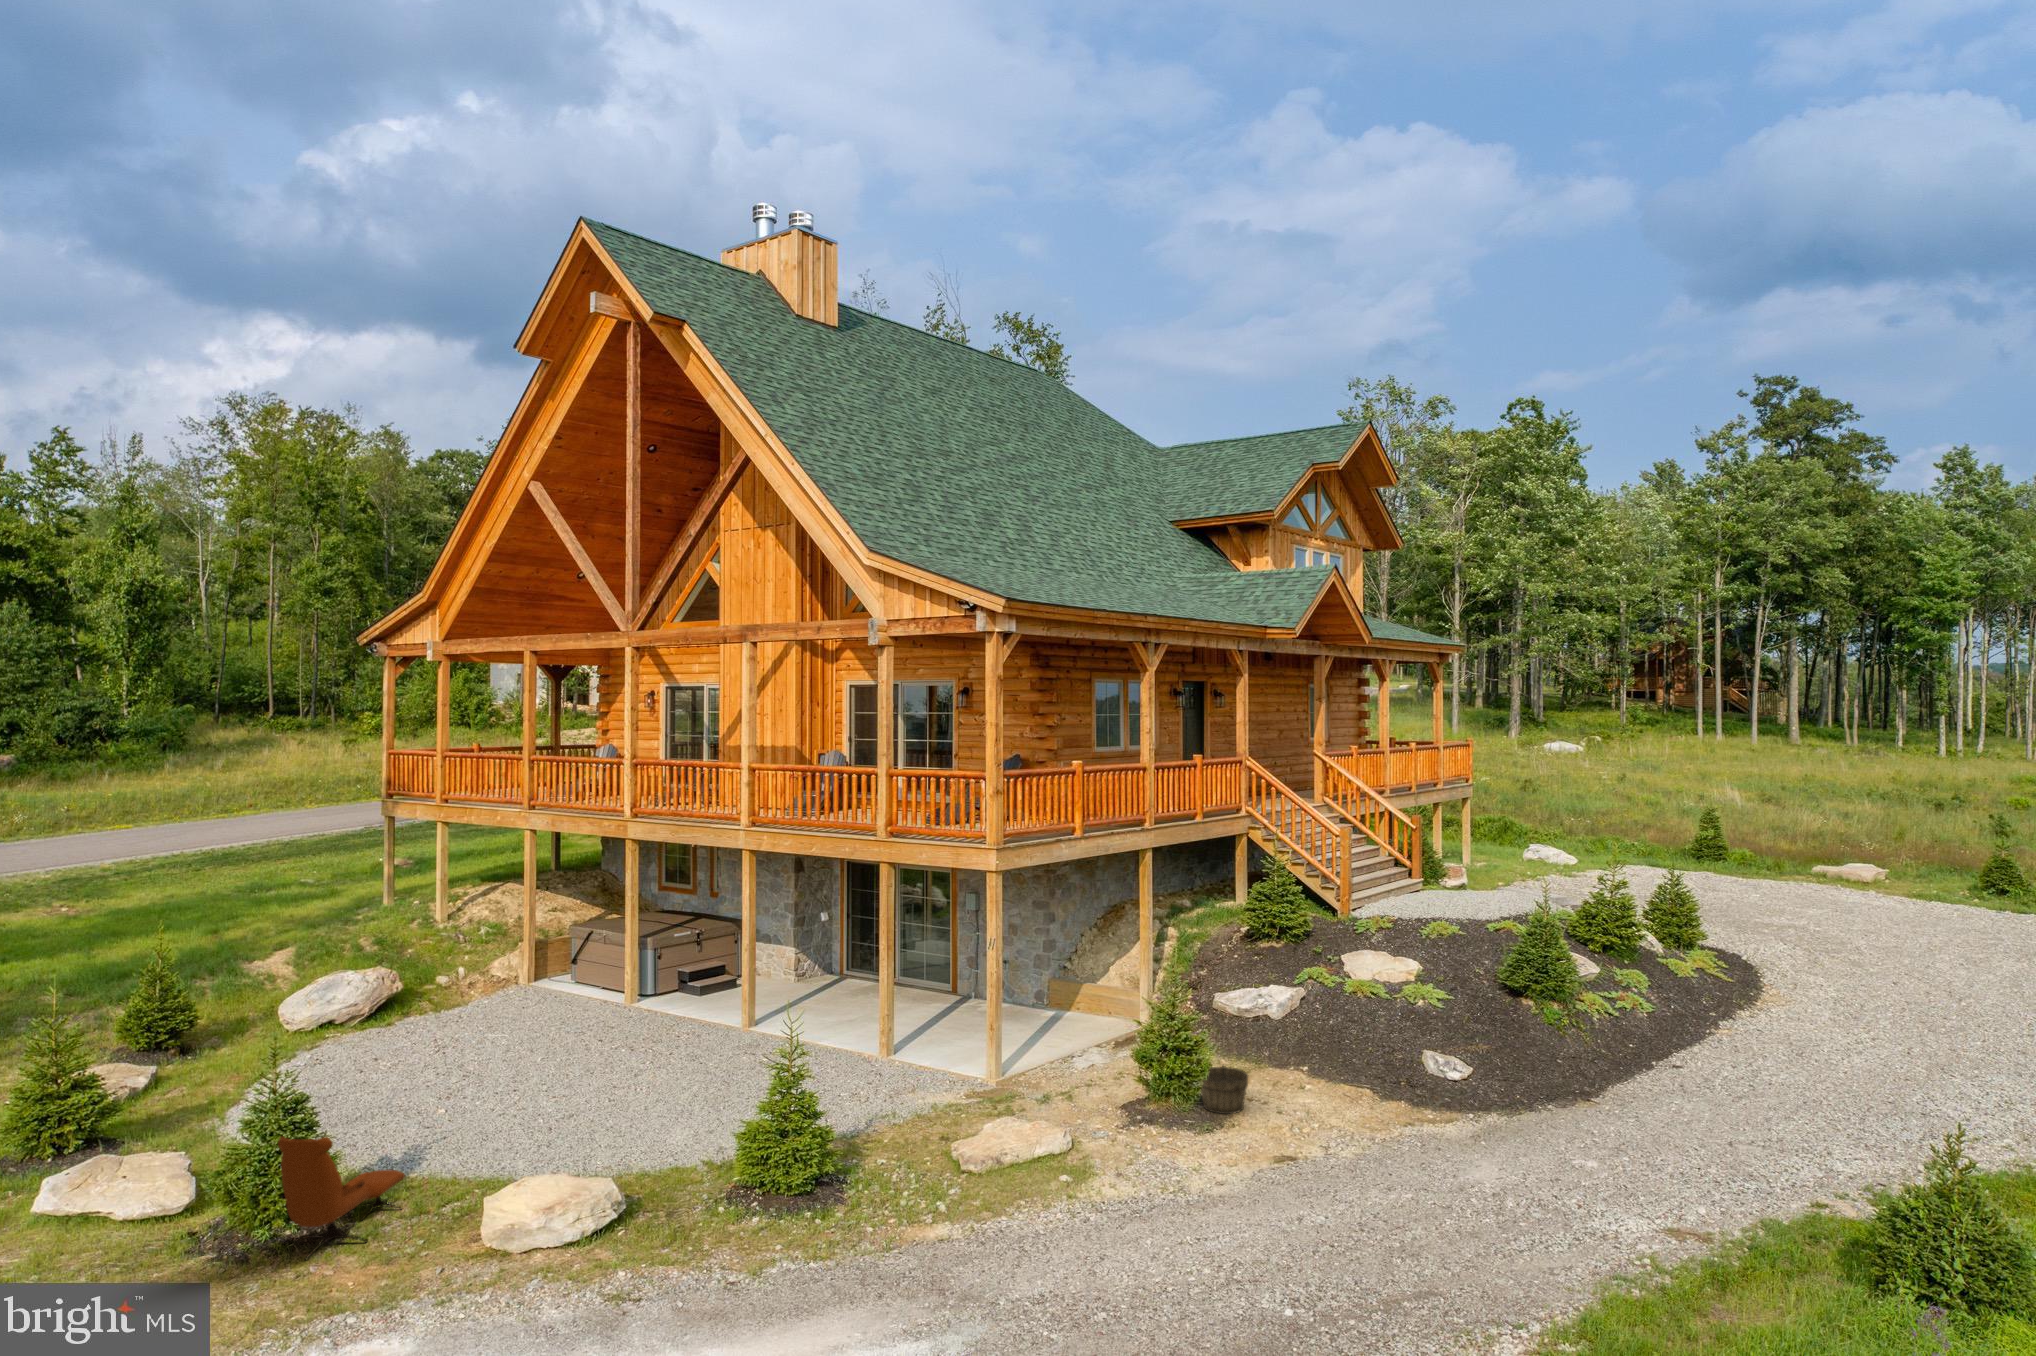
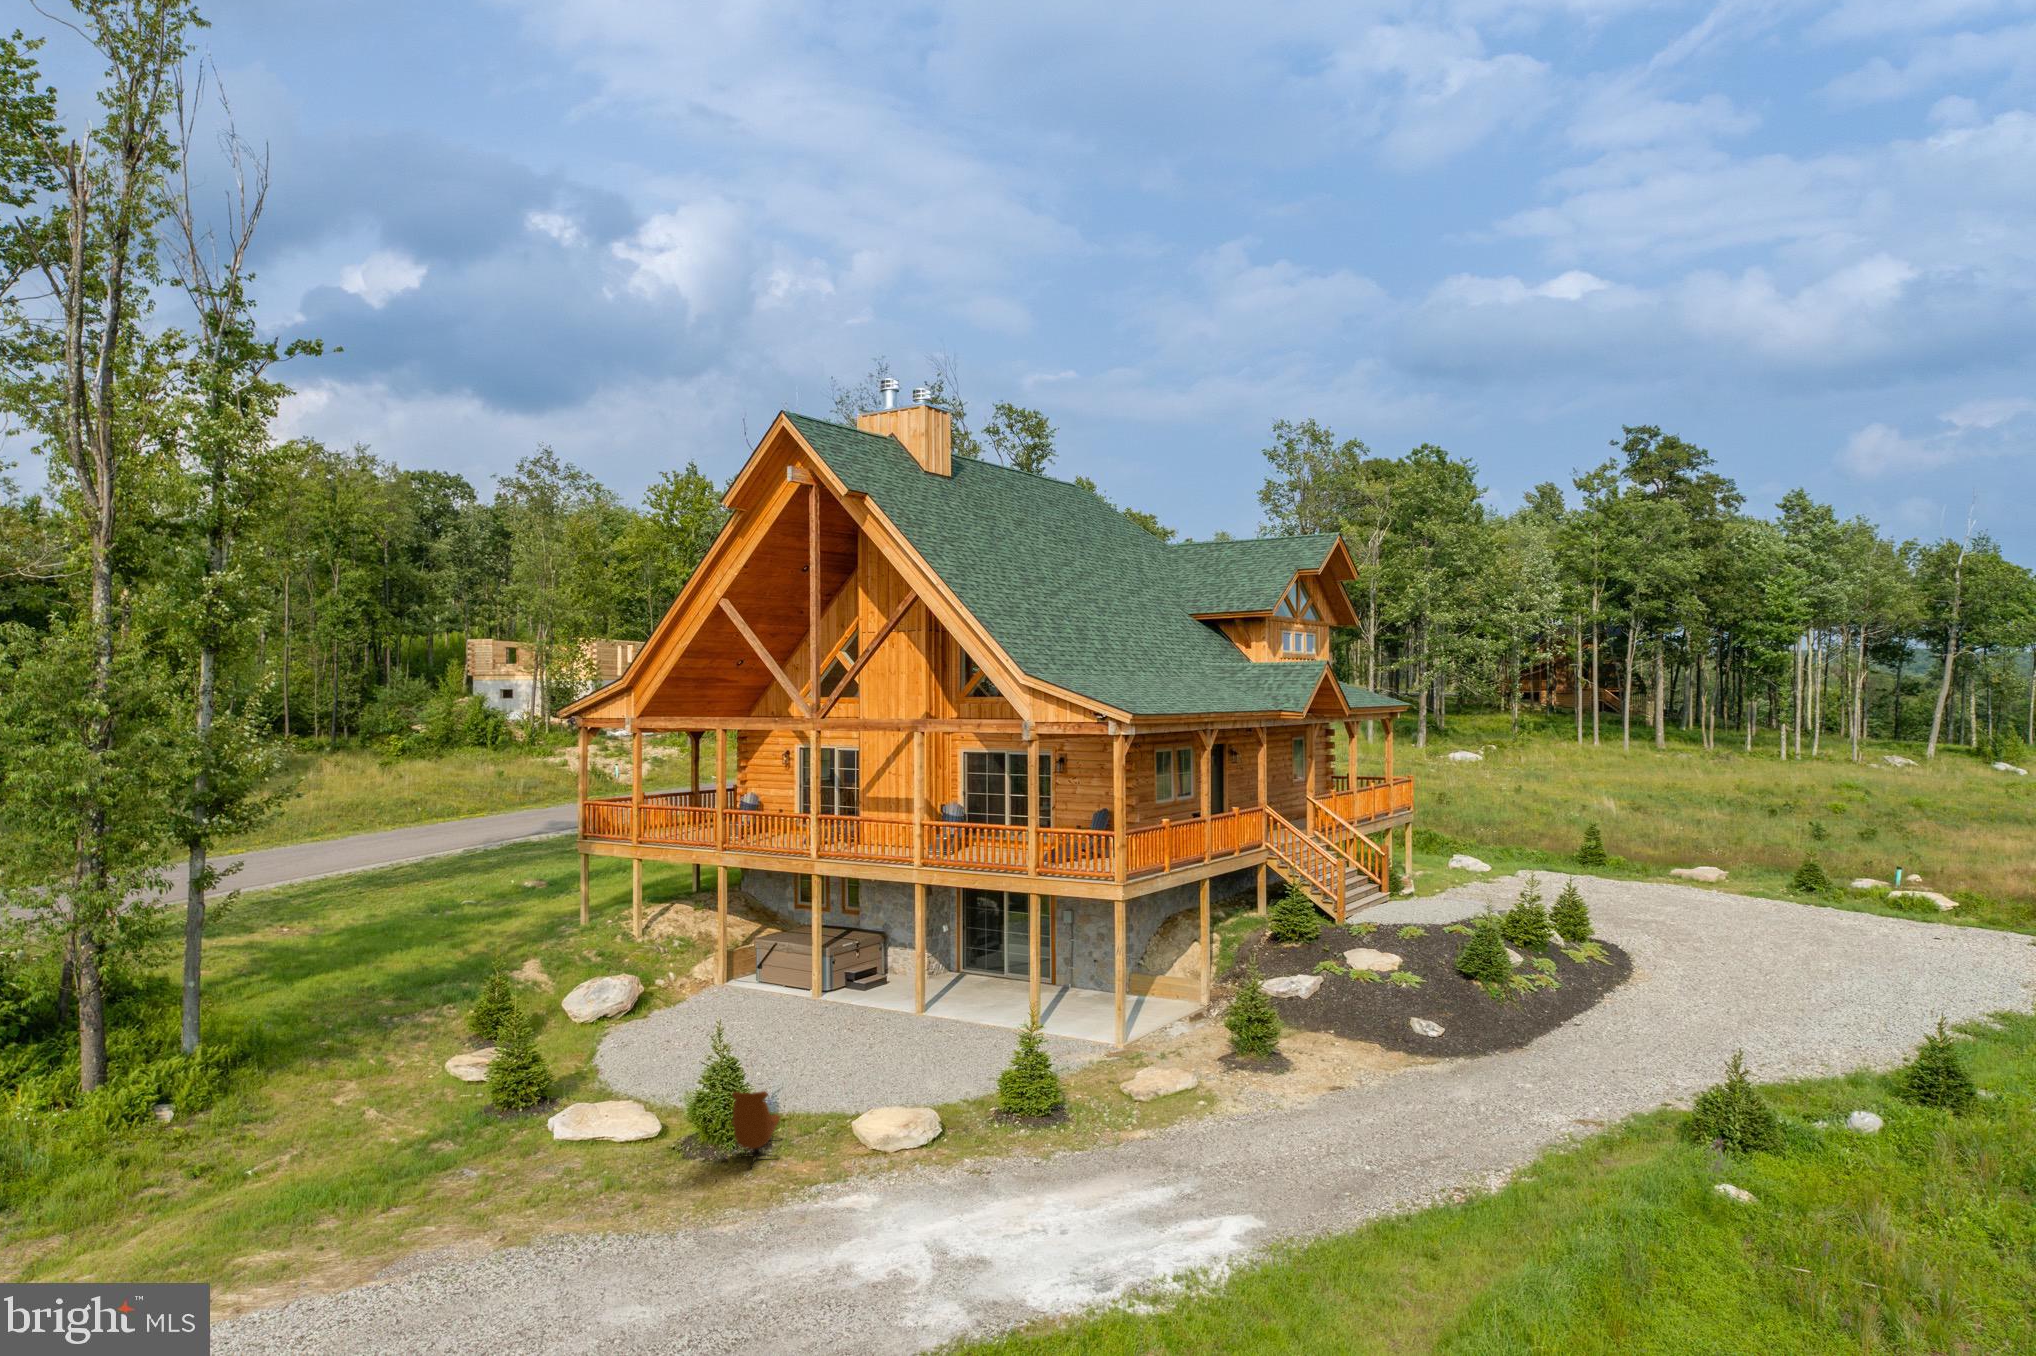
wooden bucket: present [1201,1066,1248,1114] -> none [1270,1030,1304,1064]

